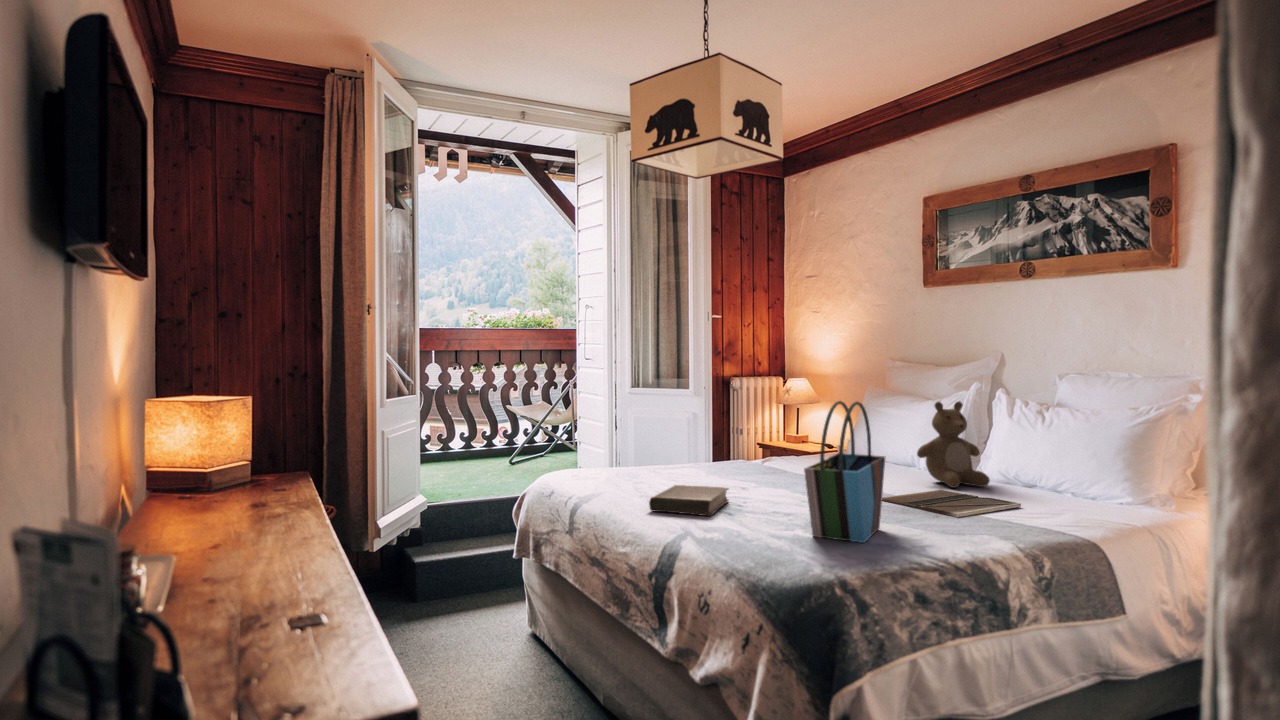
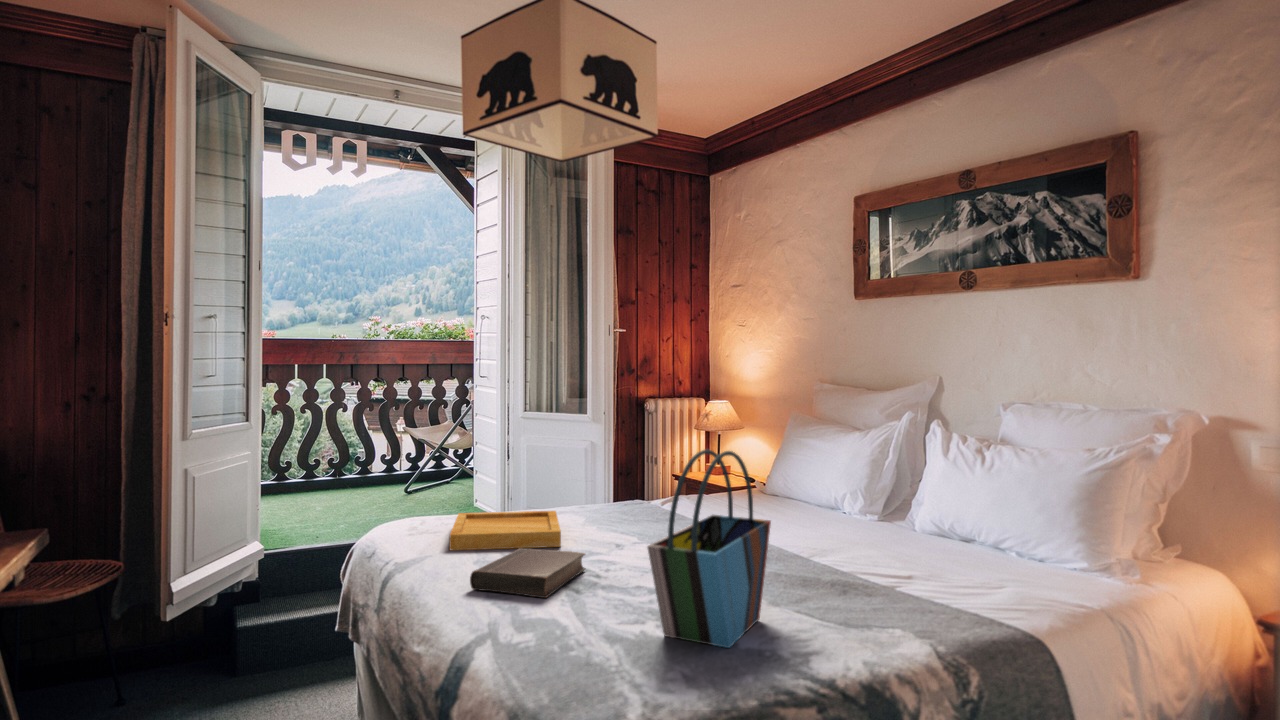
teddy bear: present [917,402,990,488] -> none [833,437,919,545]
tray: none [607,463,699,490] -> present [450,511,561,550]
laptop: present [882,490,1021,517] -> none [777,549,951,596]

